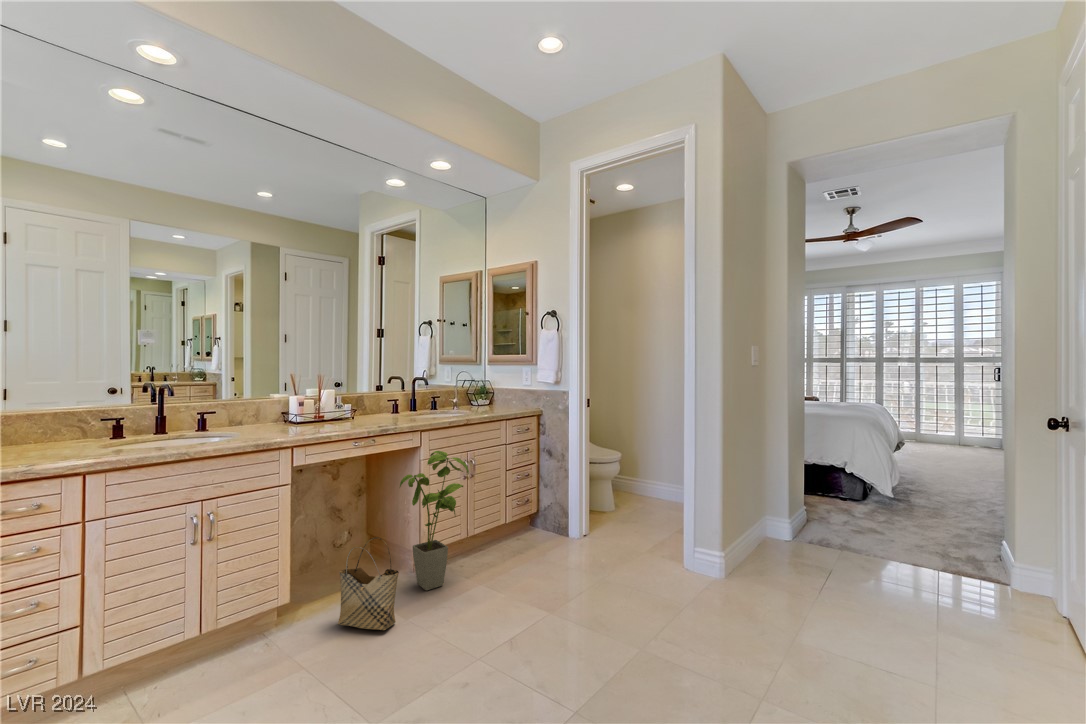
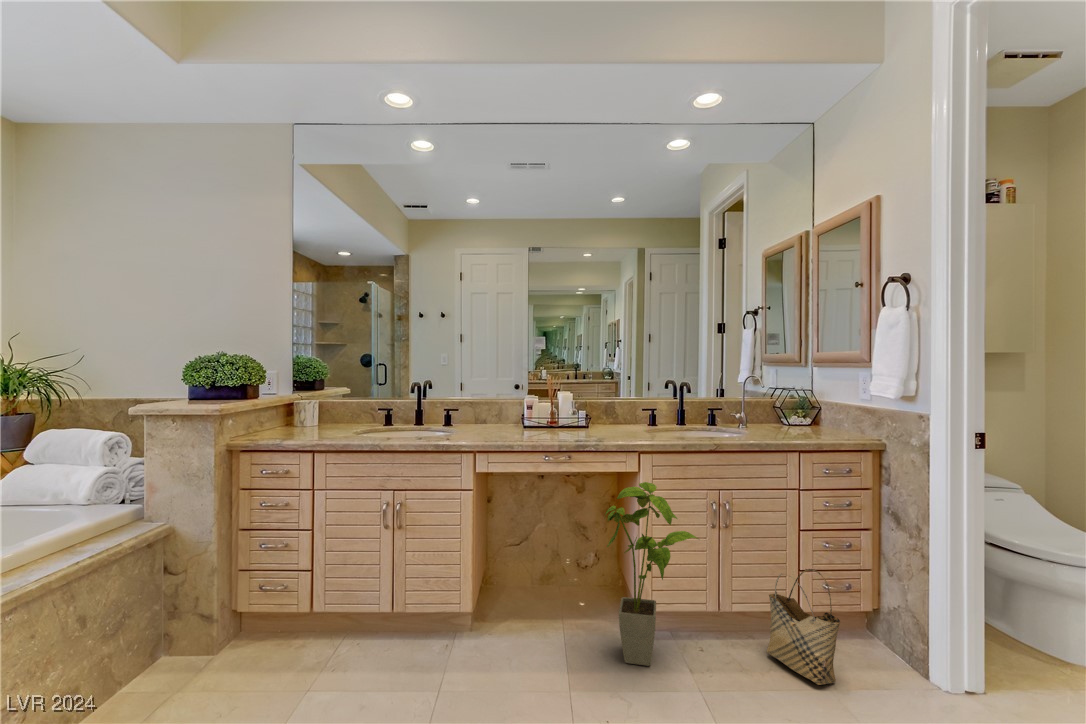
woven basket: present [338,537,399,630] -> present [767,569,840,685]

